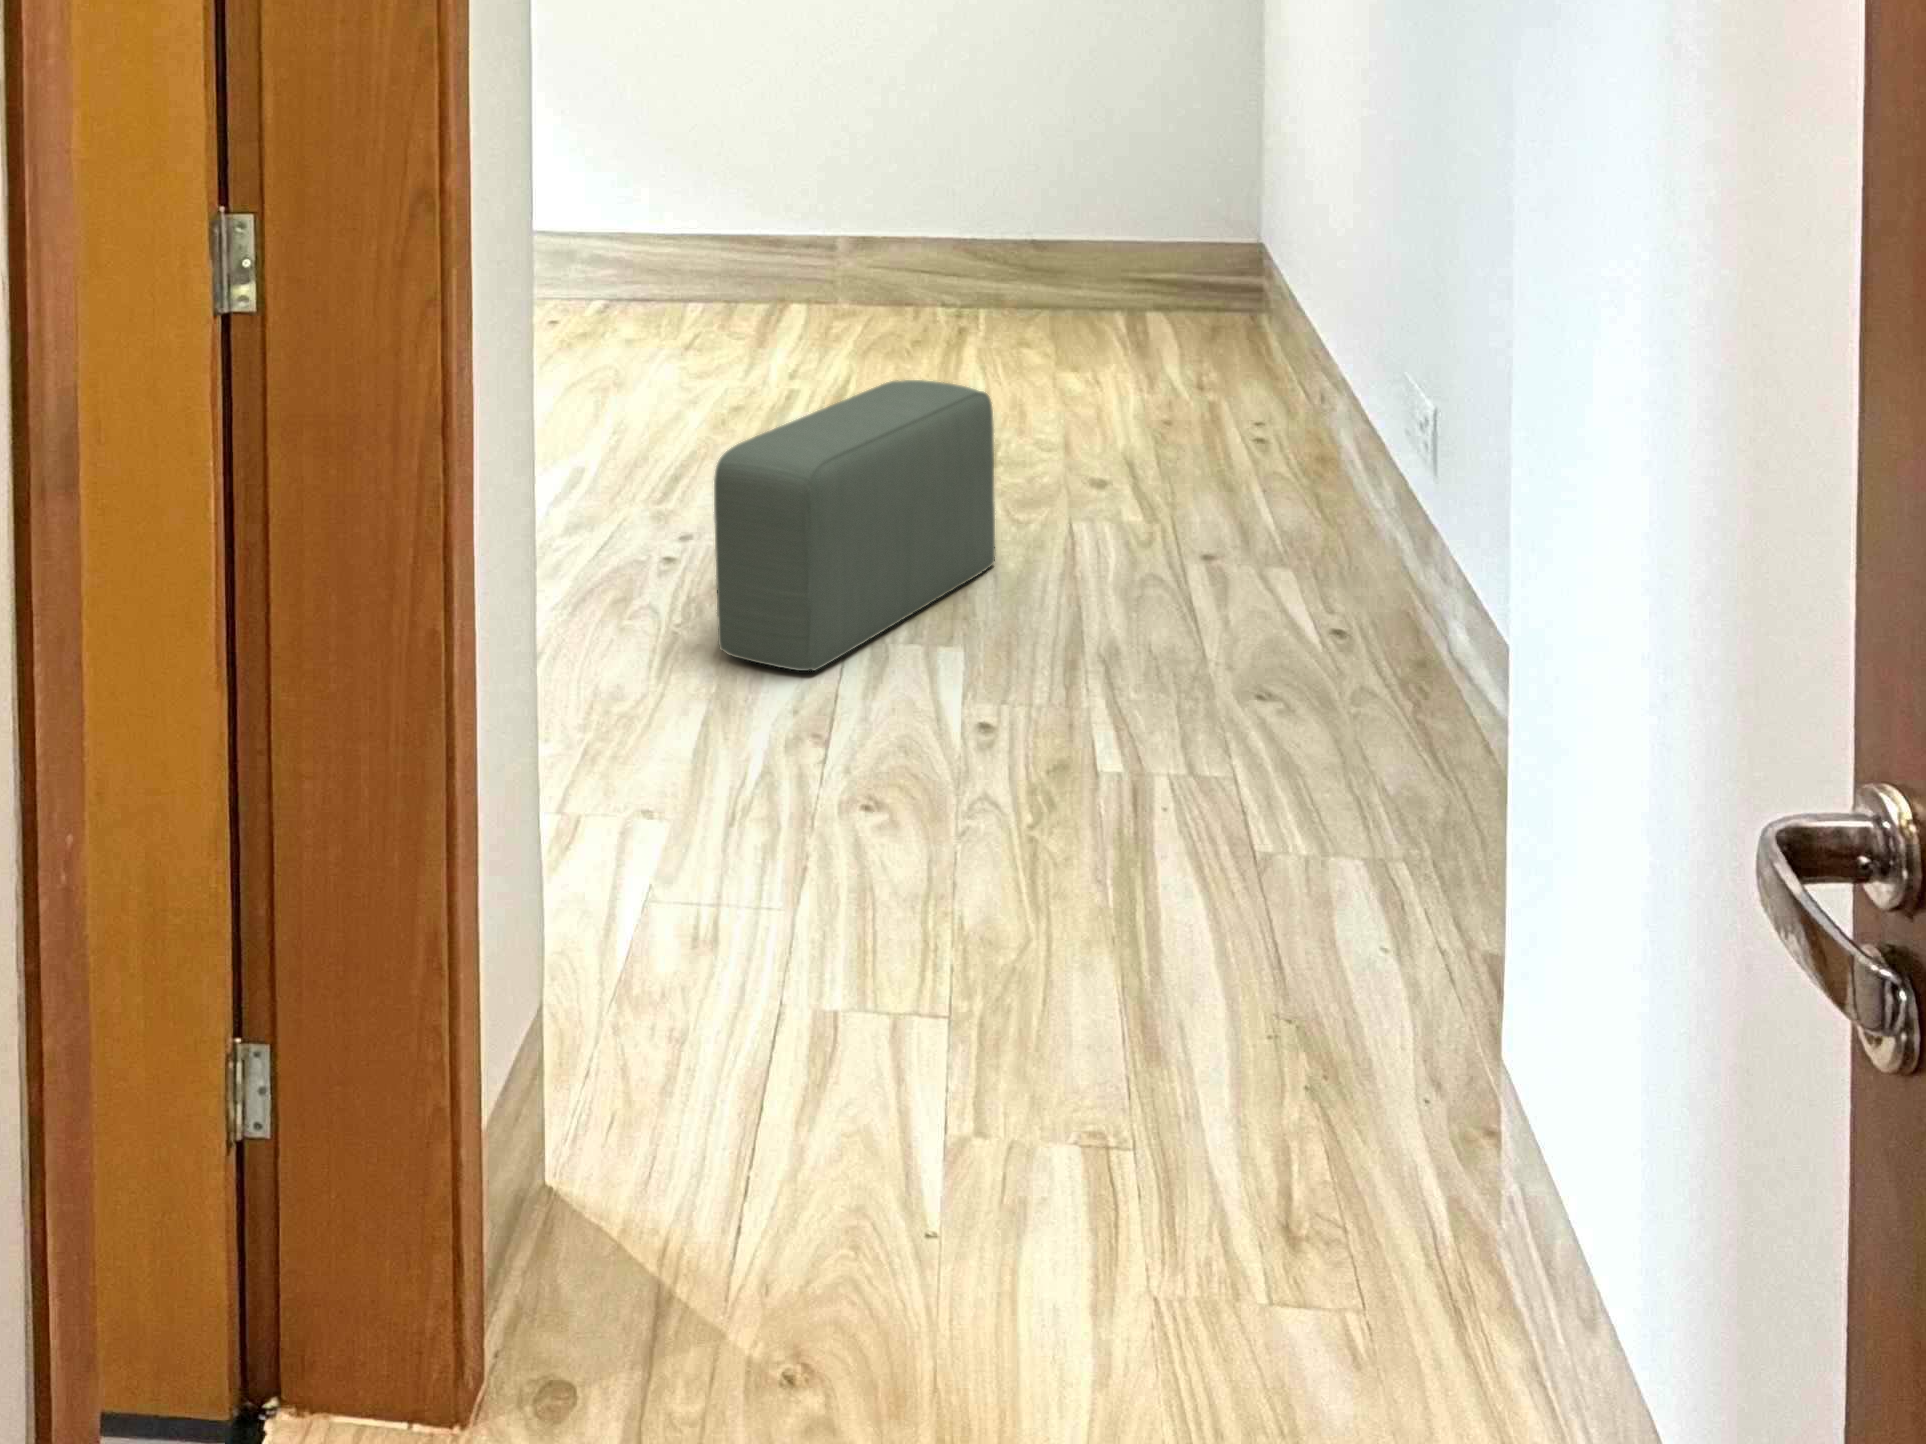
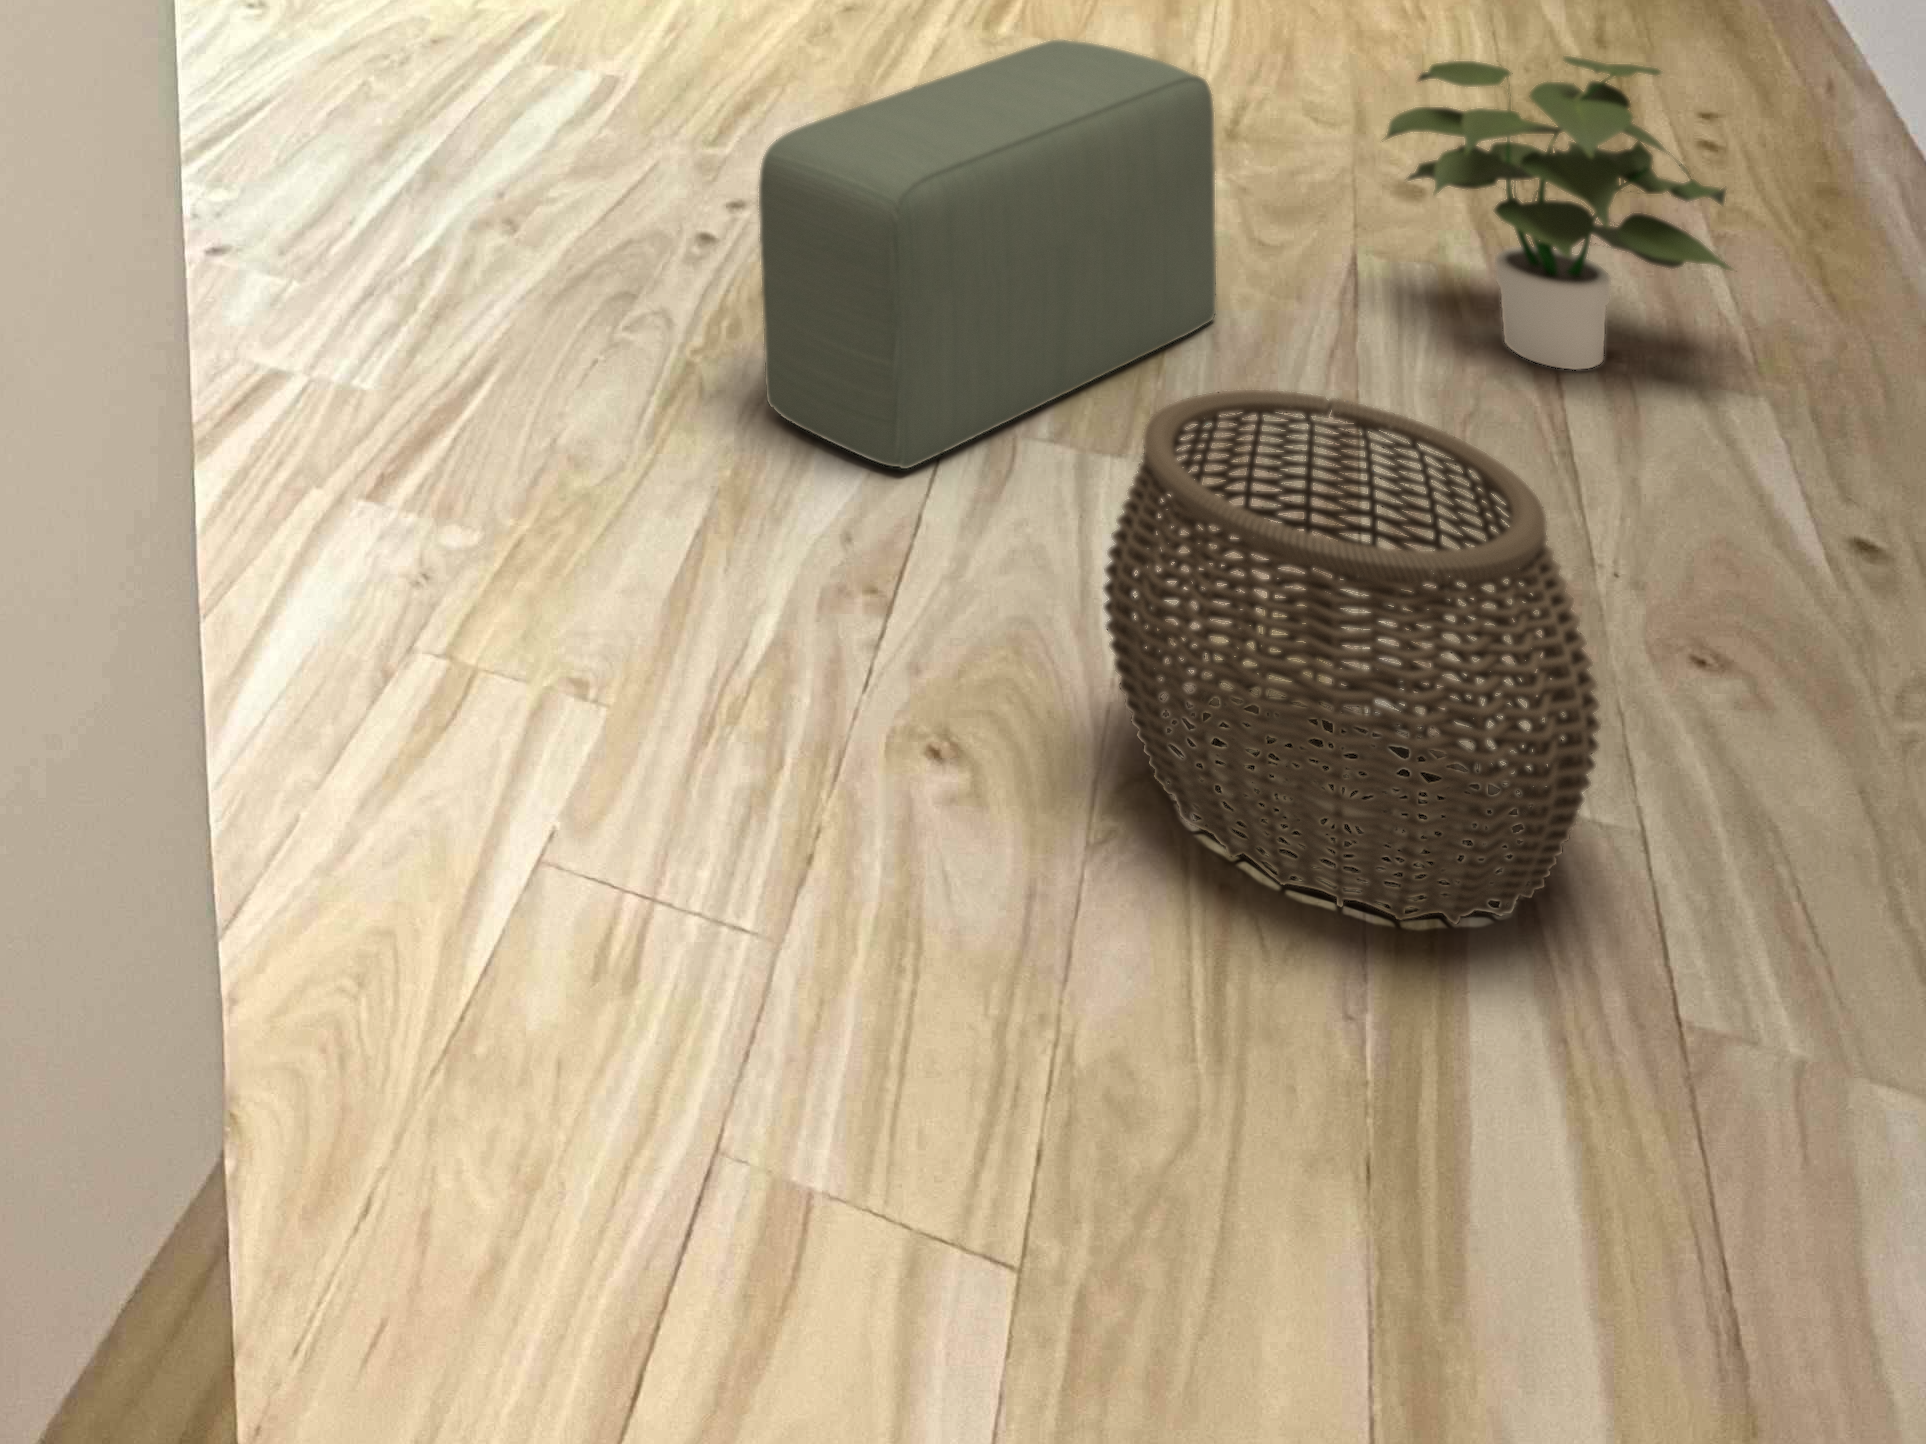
potted plant: none [1090,356,1286,562] -> present [1386,56,1732,370]
woven basket: none [954,540,1222,833] -> present [1103,390,1601,924]

